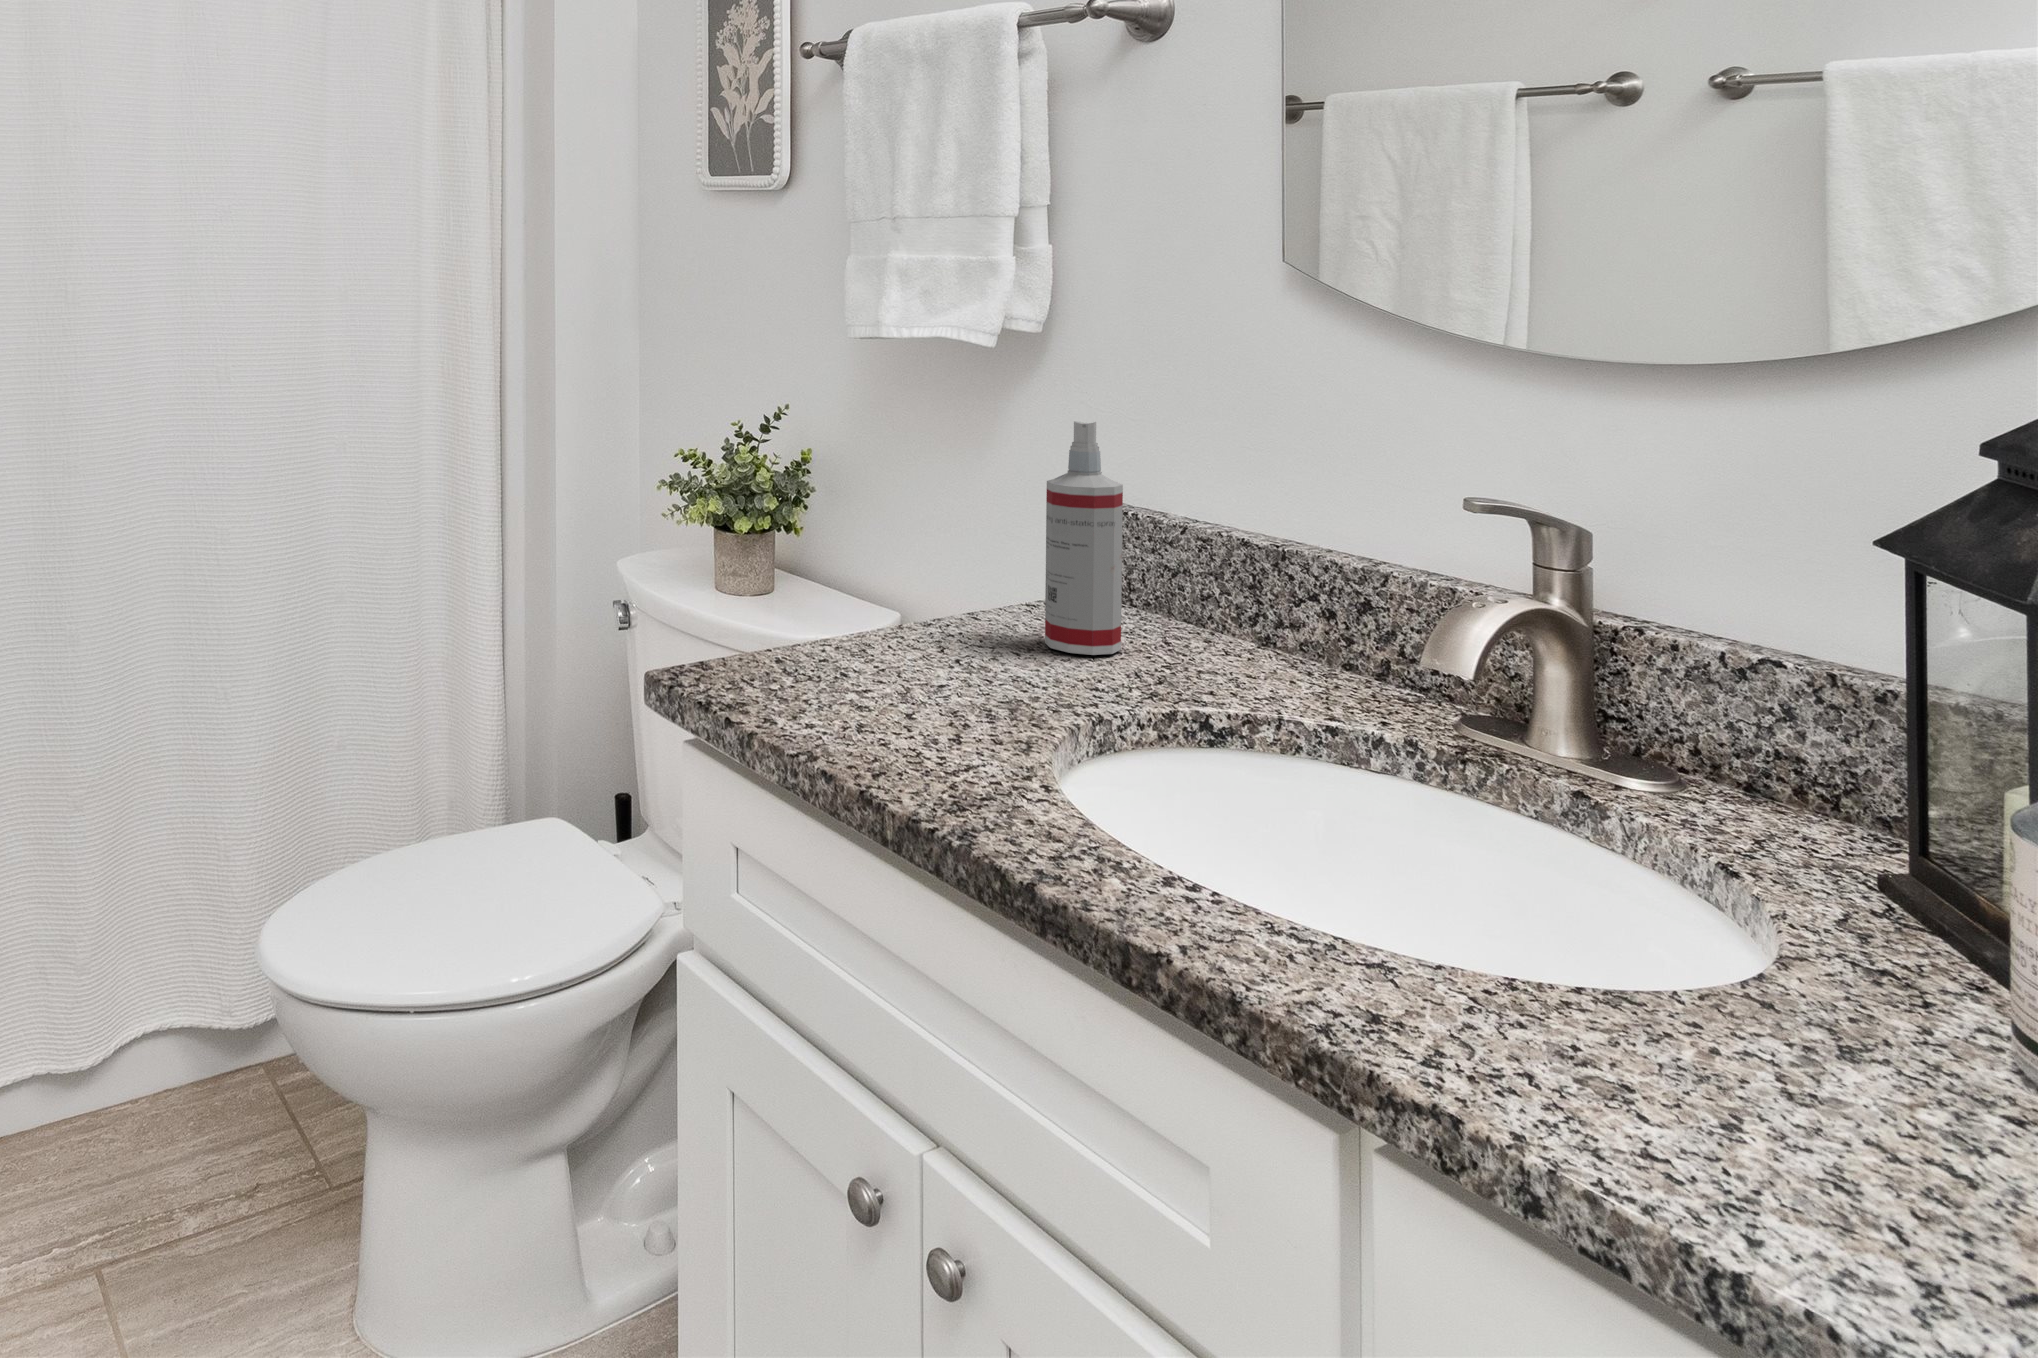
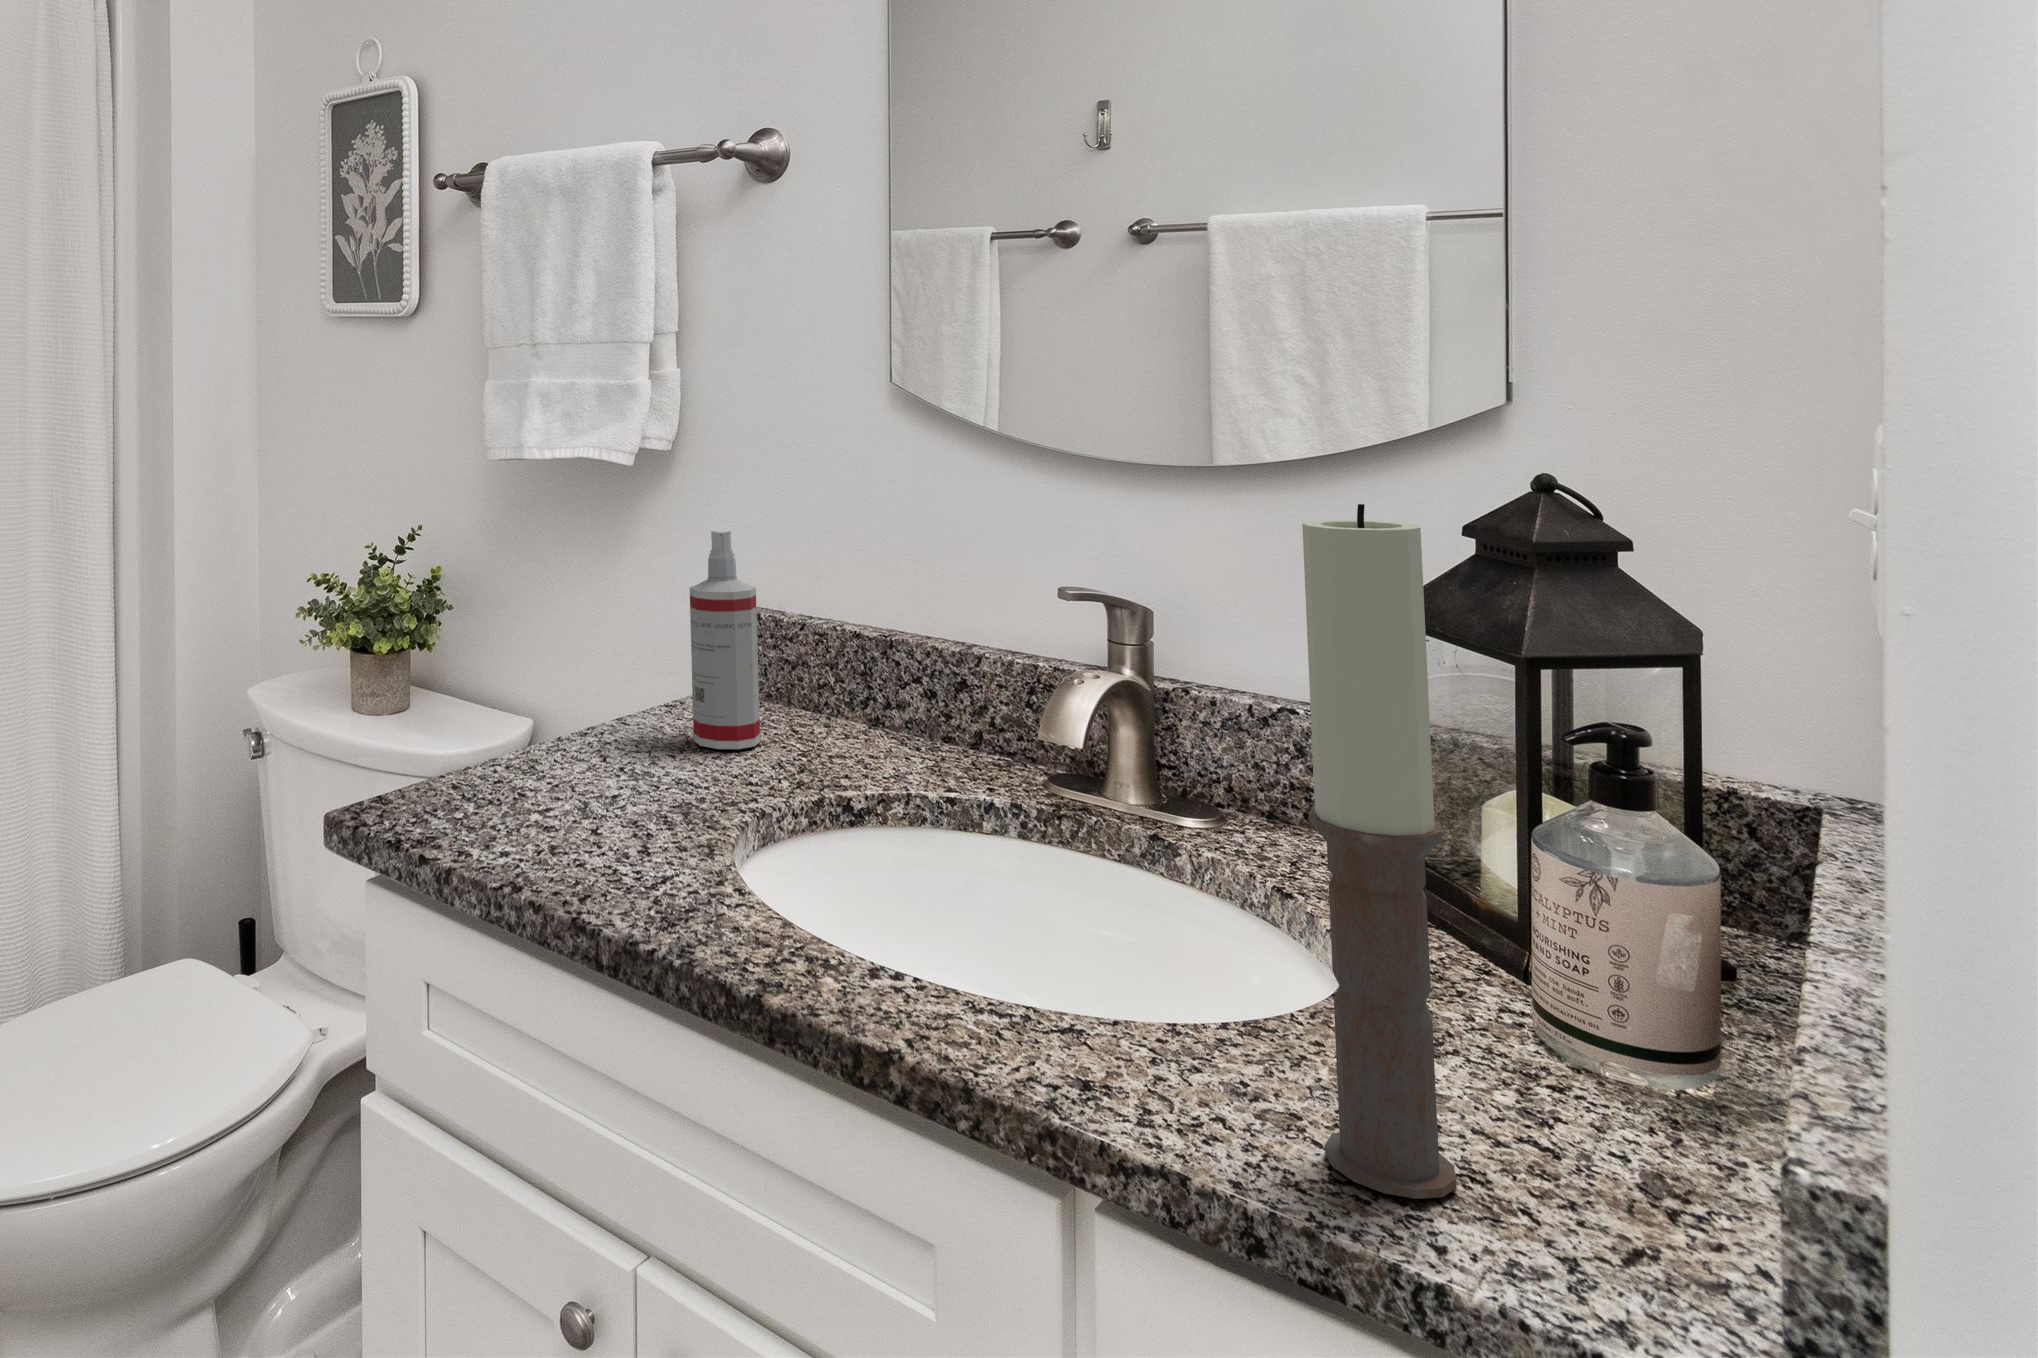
candle: none [1648,399,1829,1193] -> present [1302,504,1457,1199]

